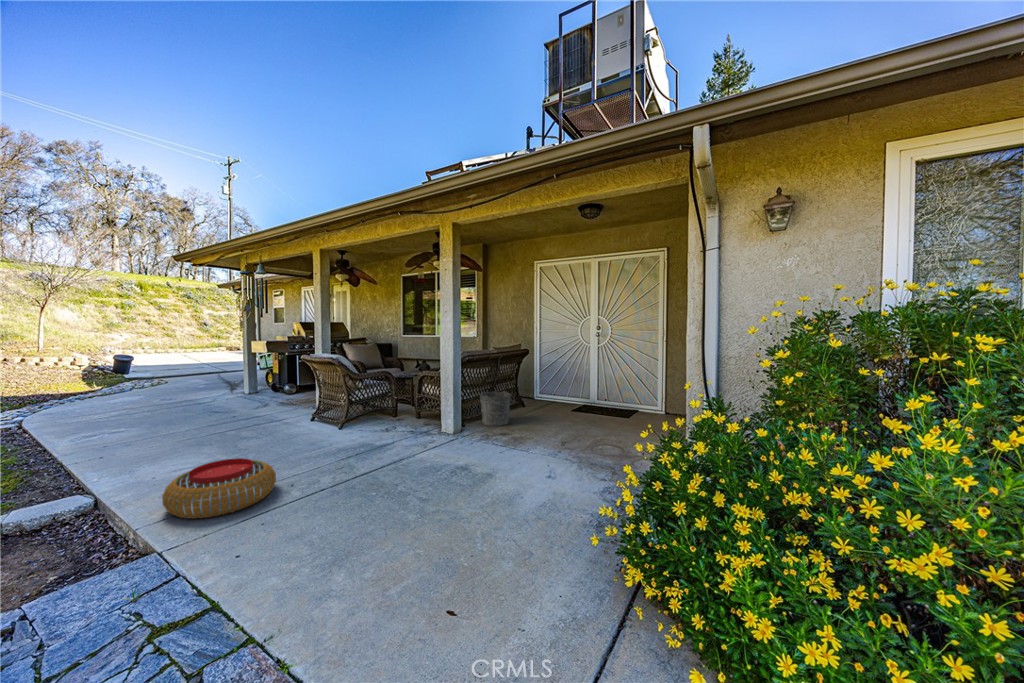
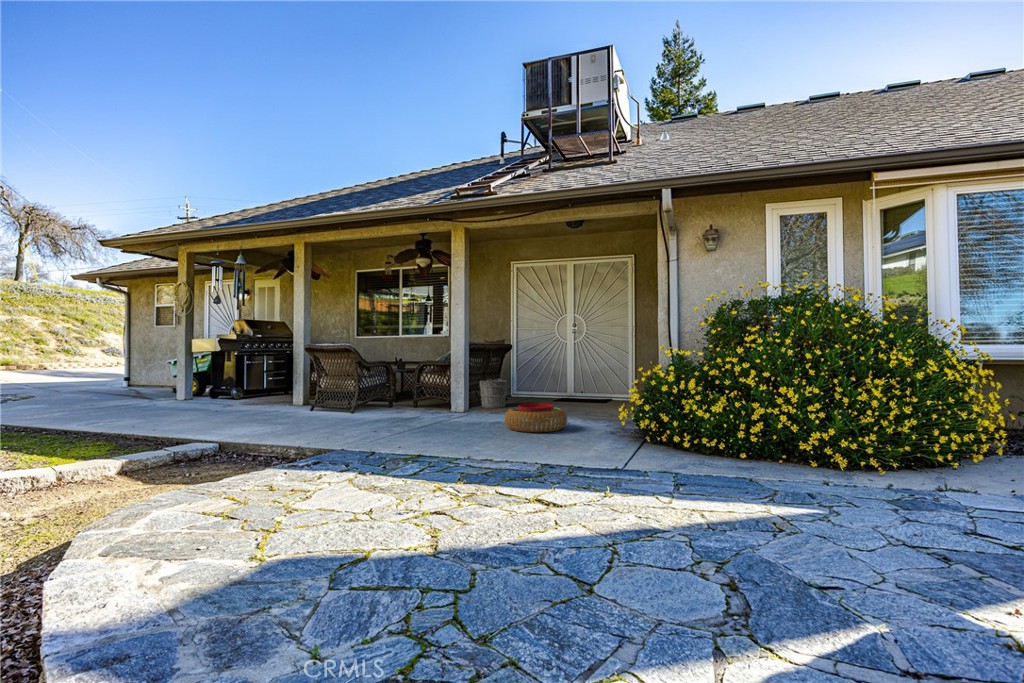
pouf: present [162,458,276,519] -> present [505,403,567,432]

